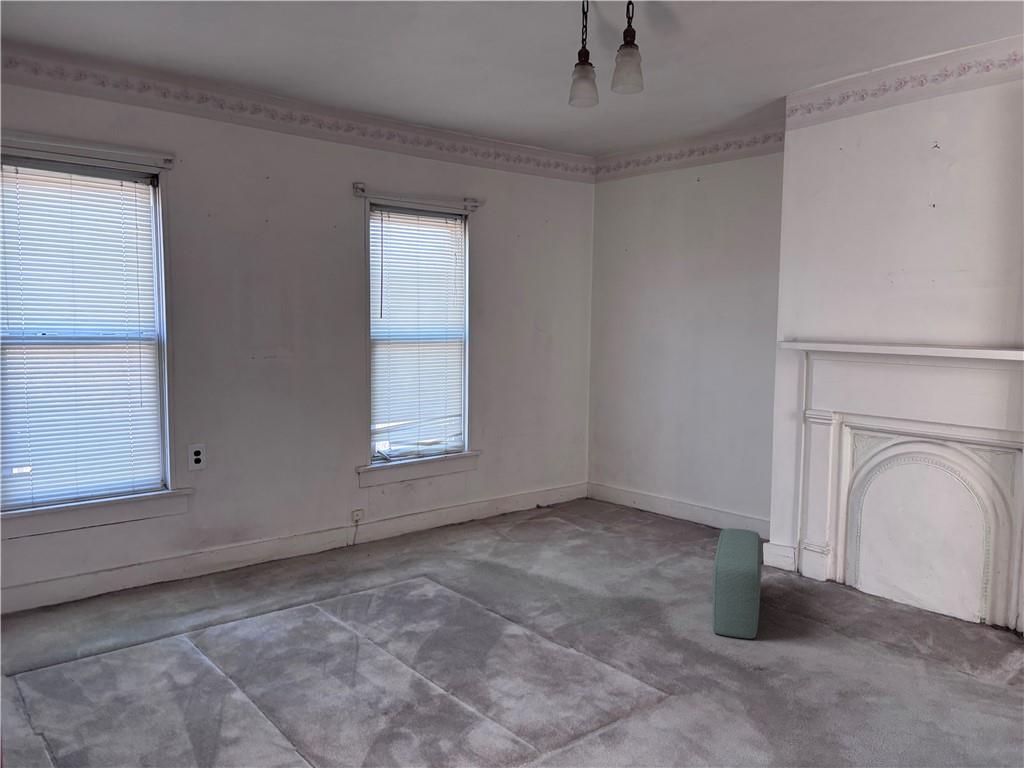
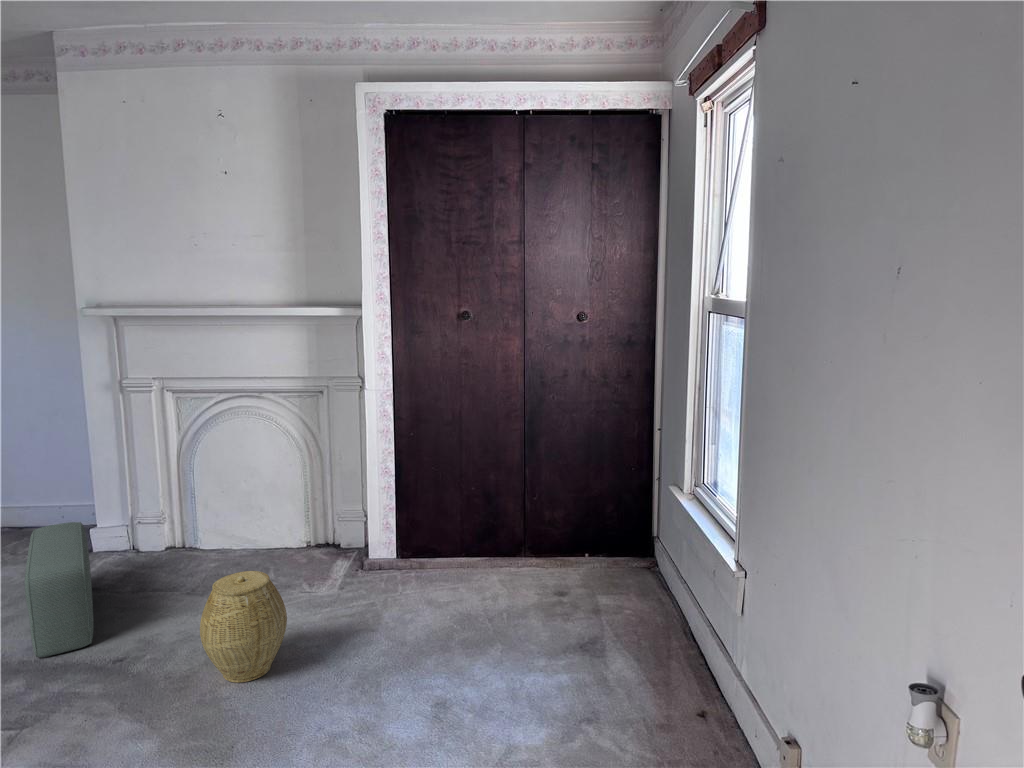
woven basket: none [848,616,940,730] -> present [200,571,287,683]

